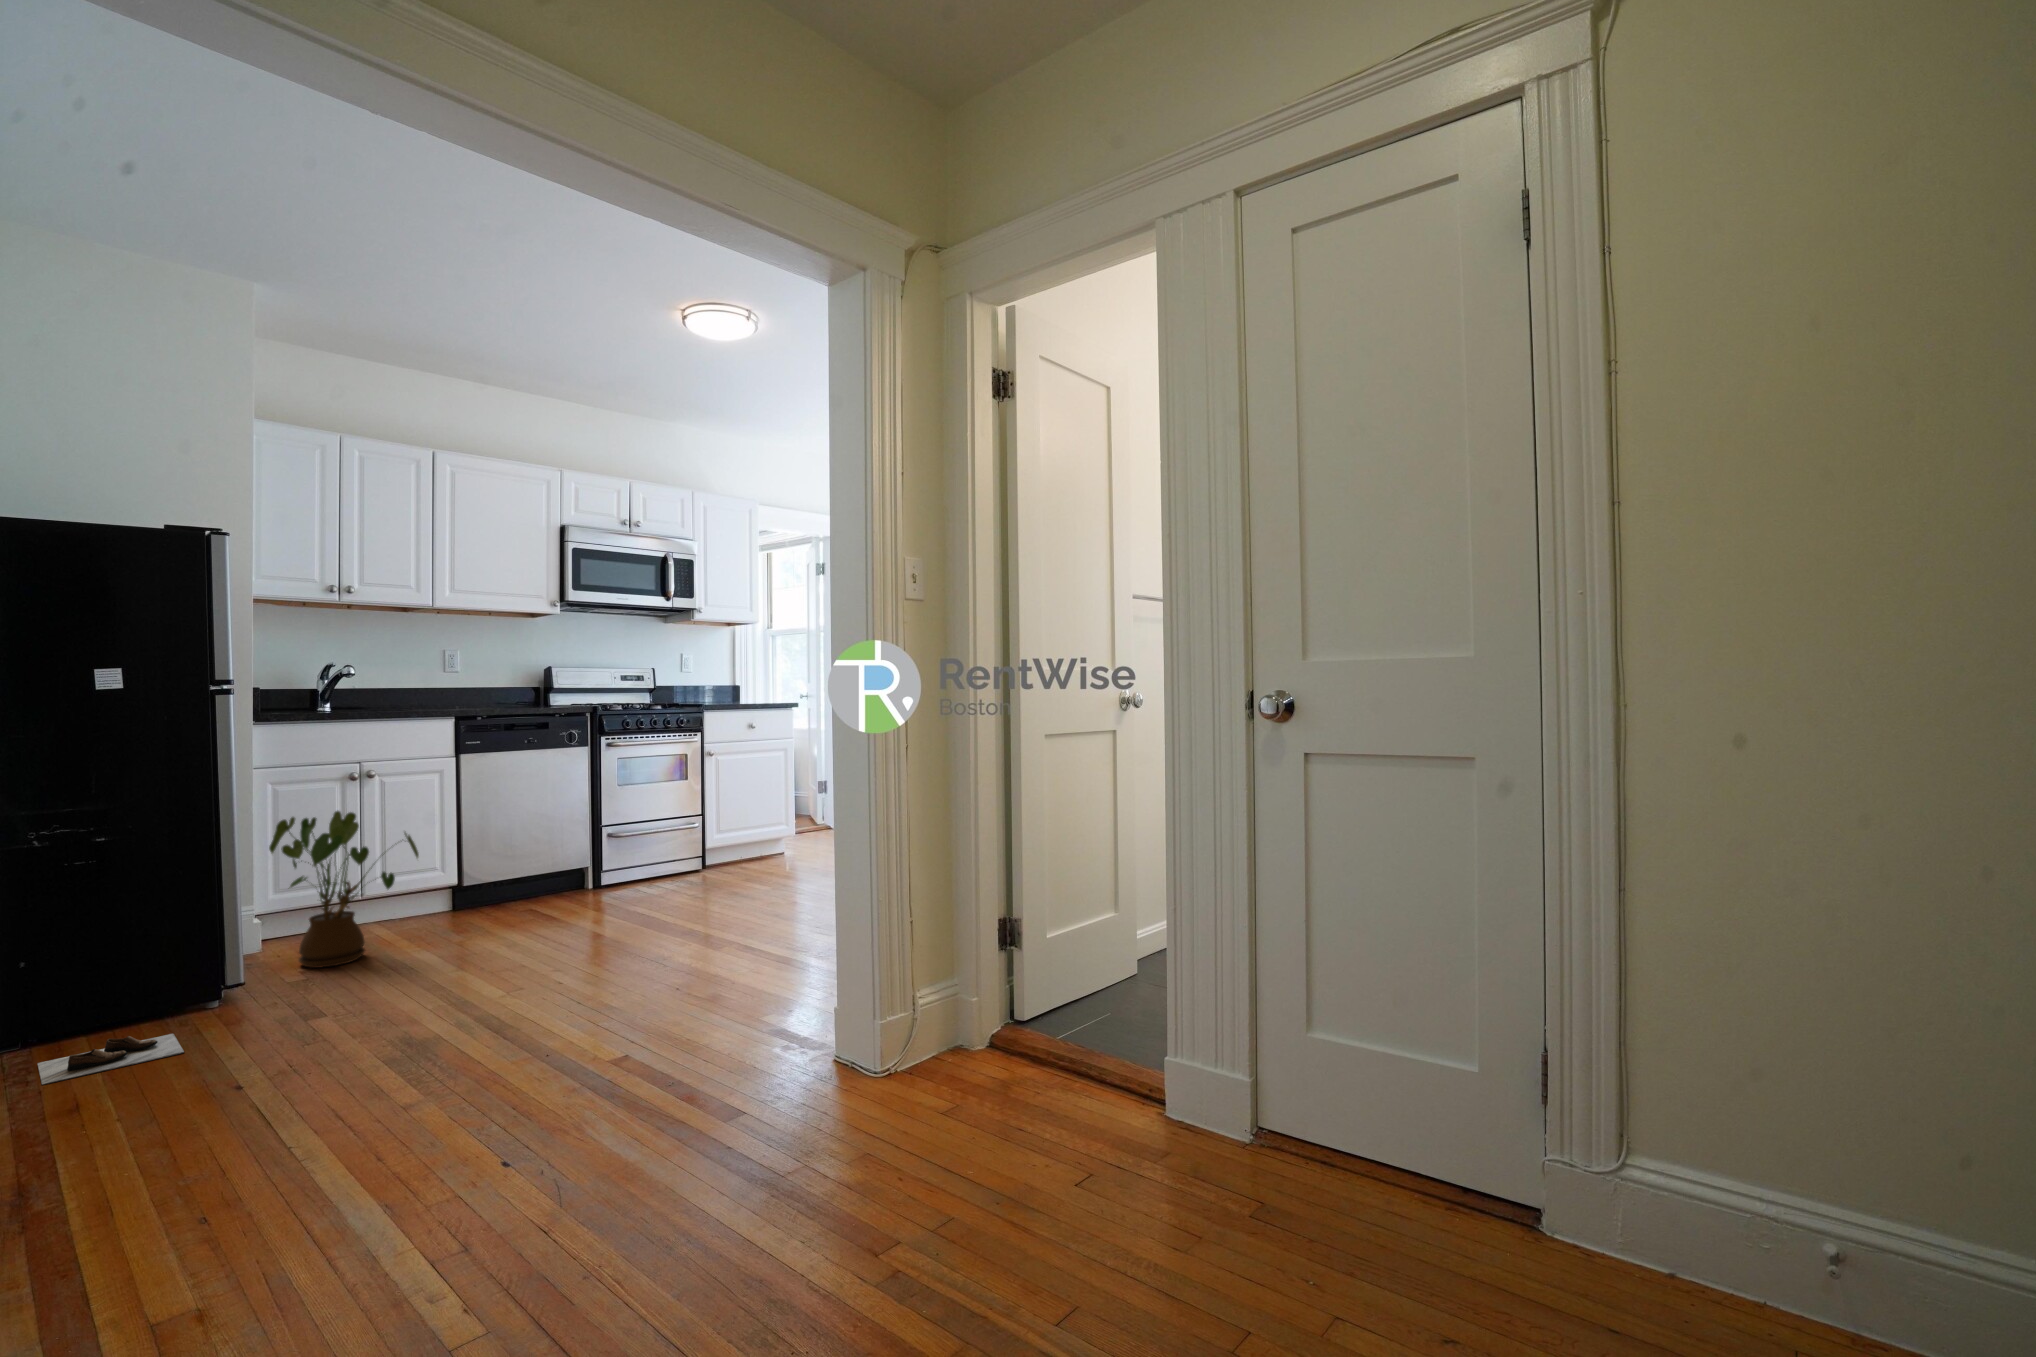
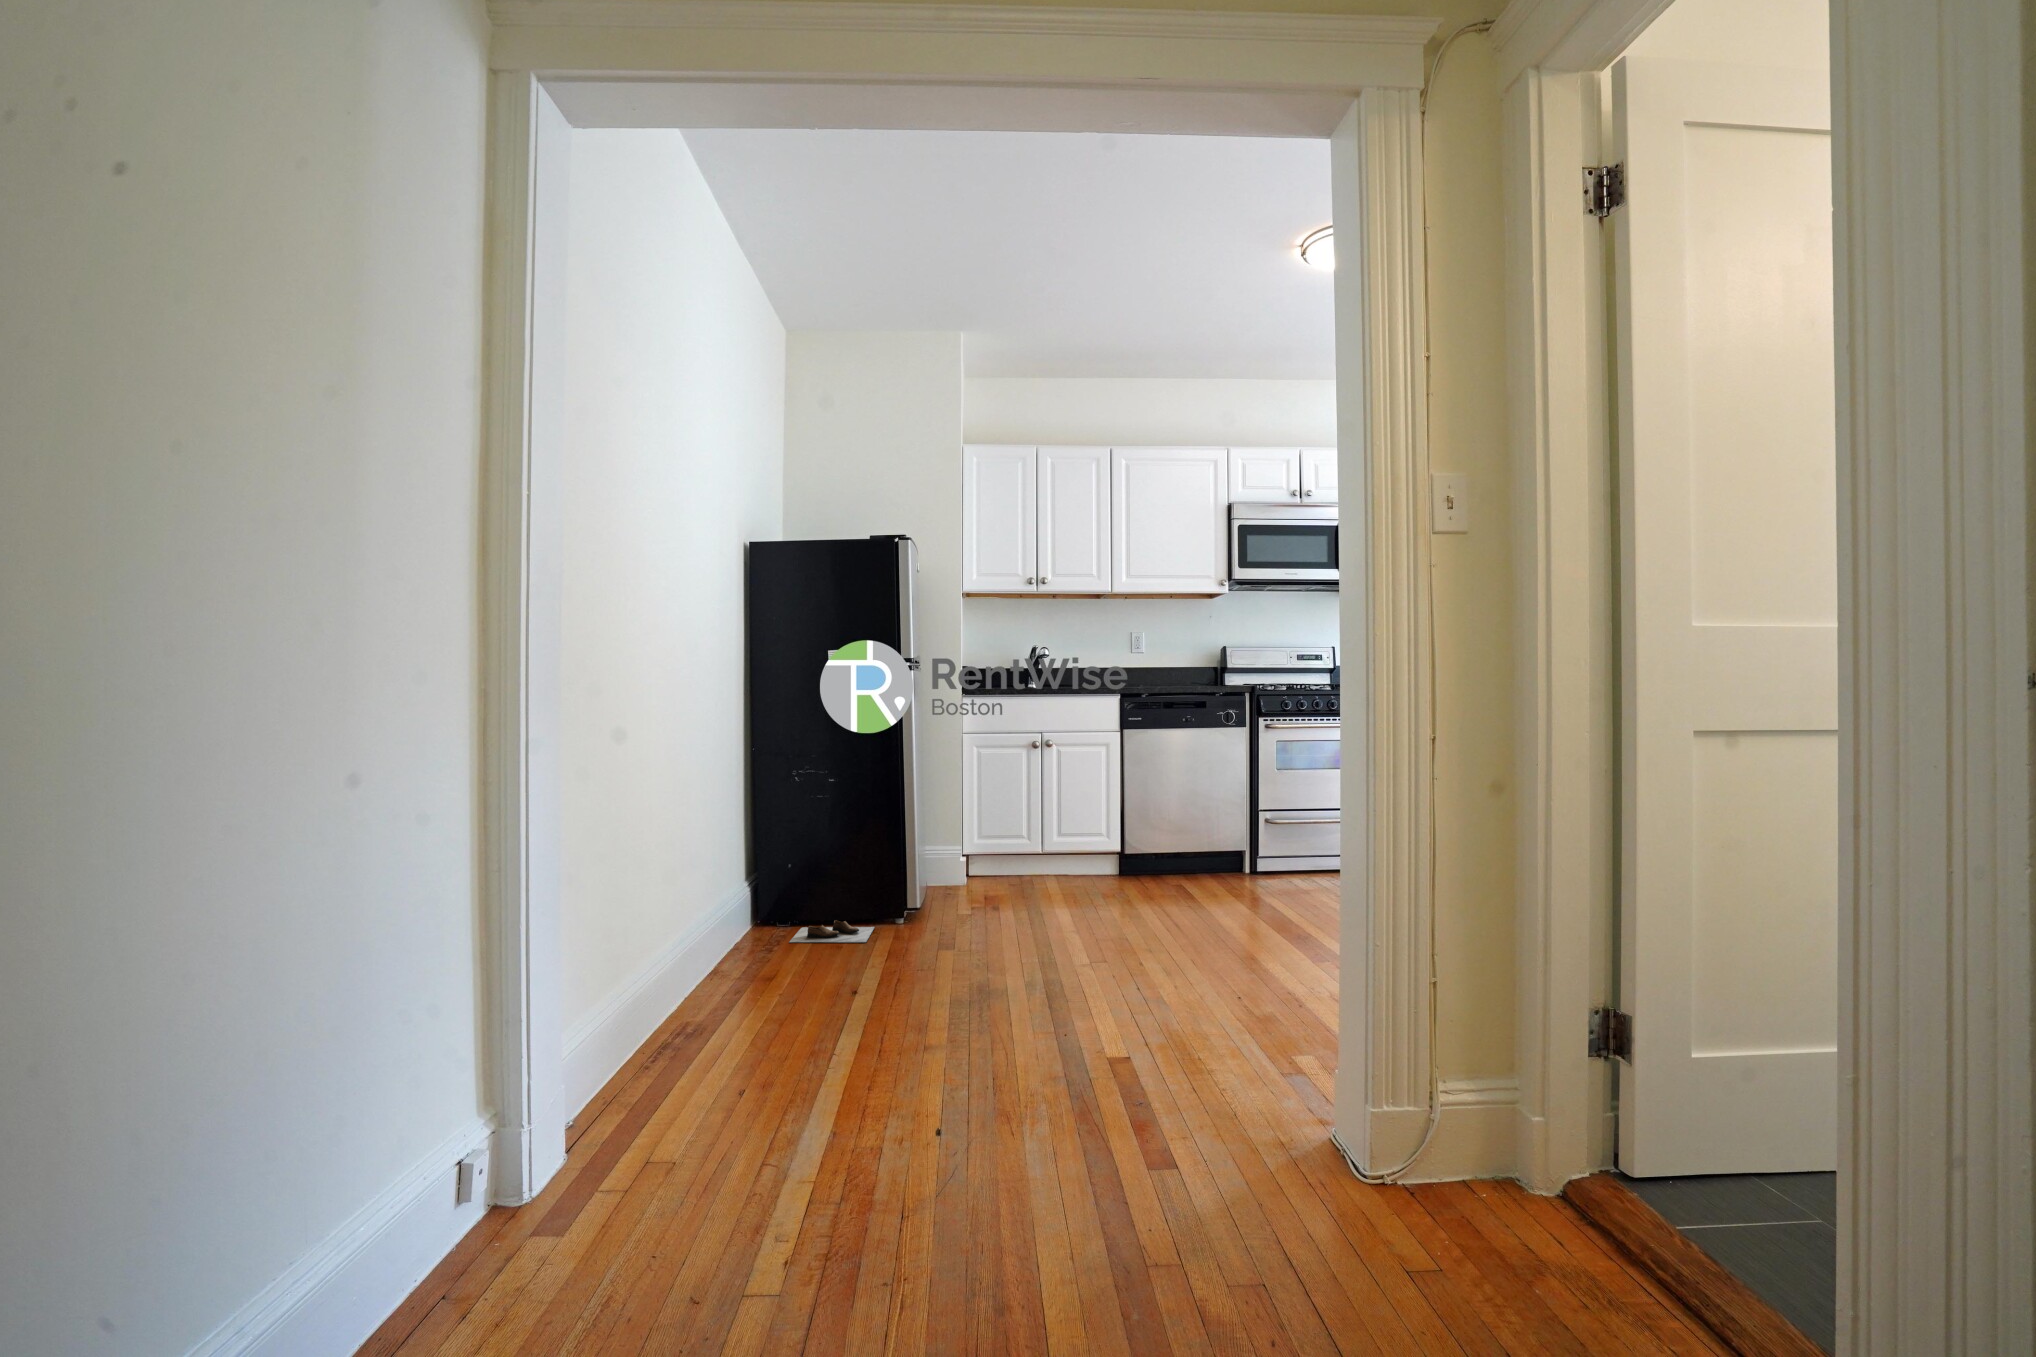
house plant: present [269,811,419,968] -> none [974,769,1074,901]

